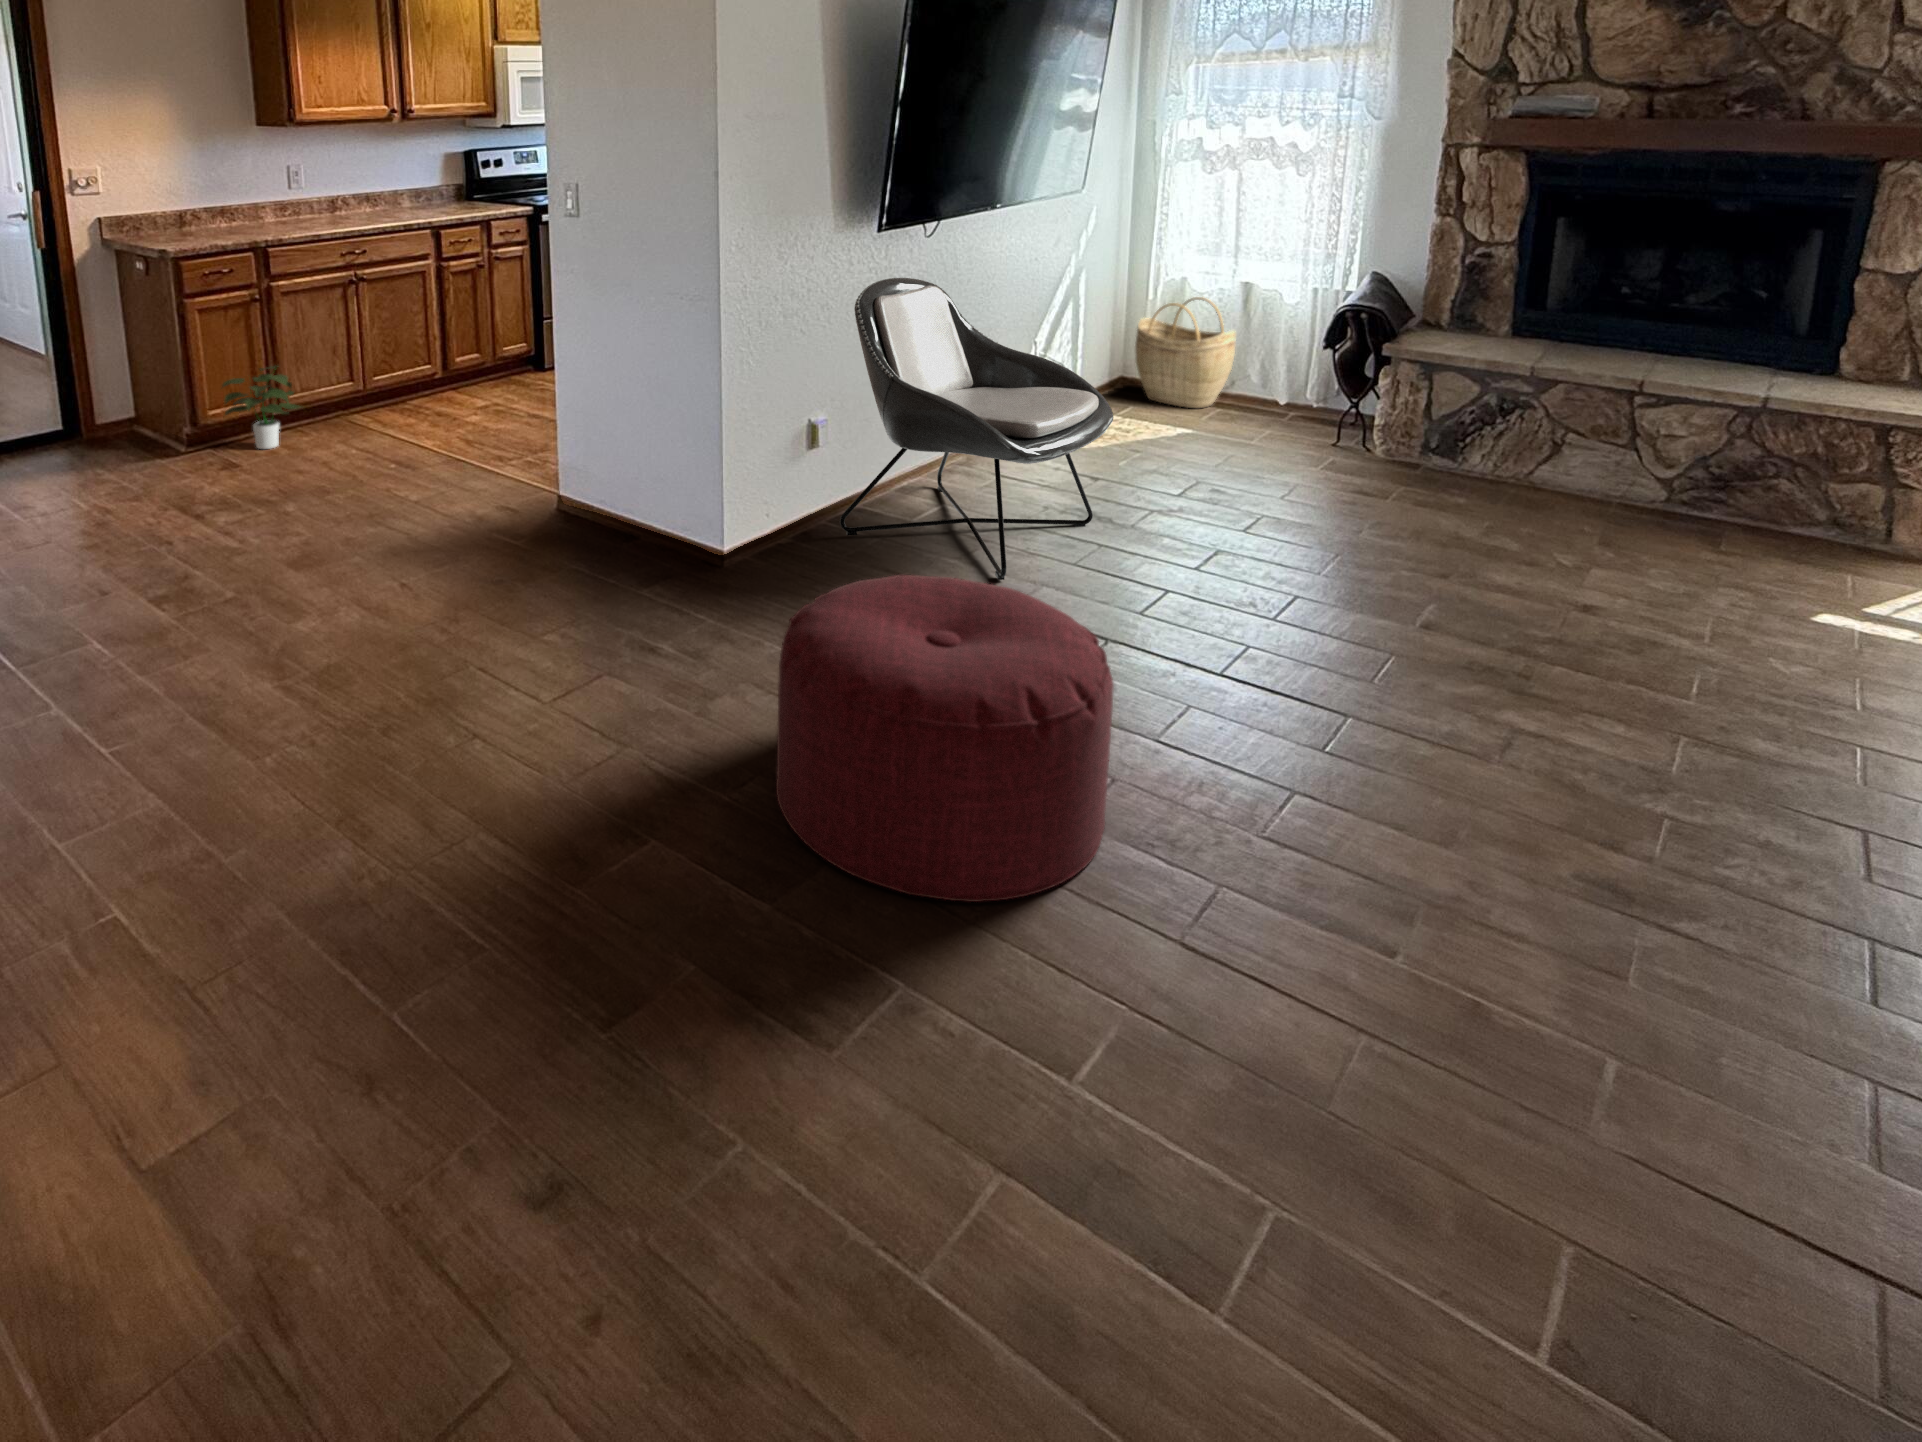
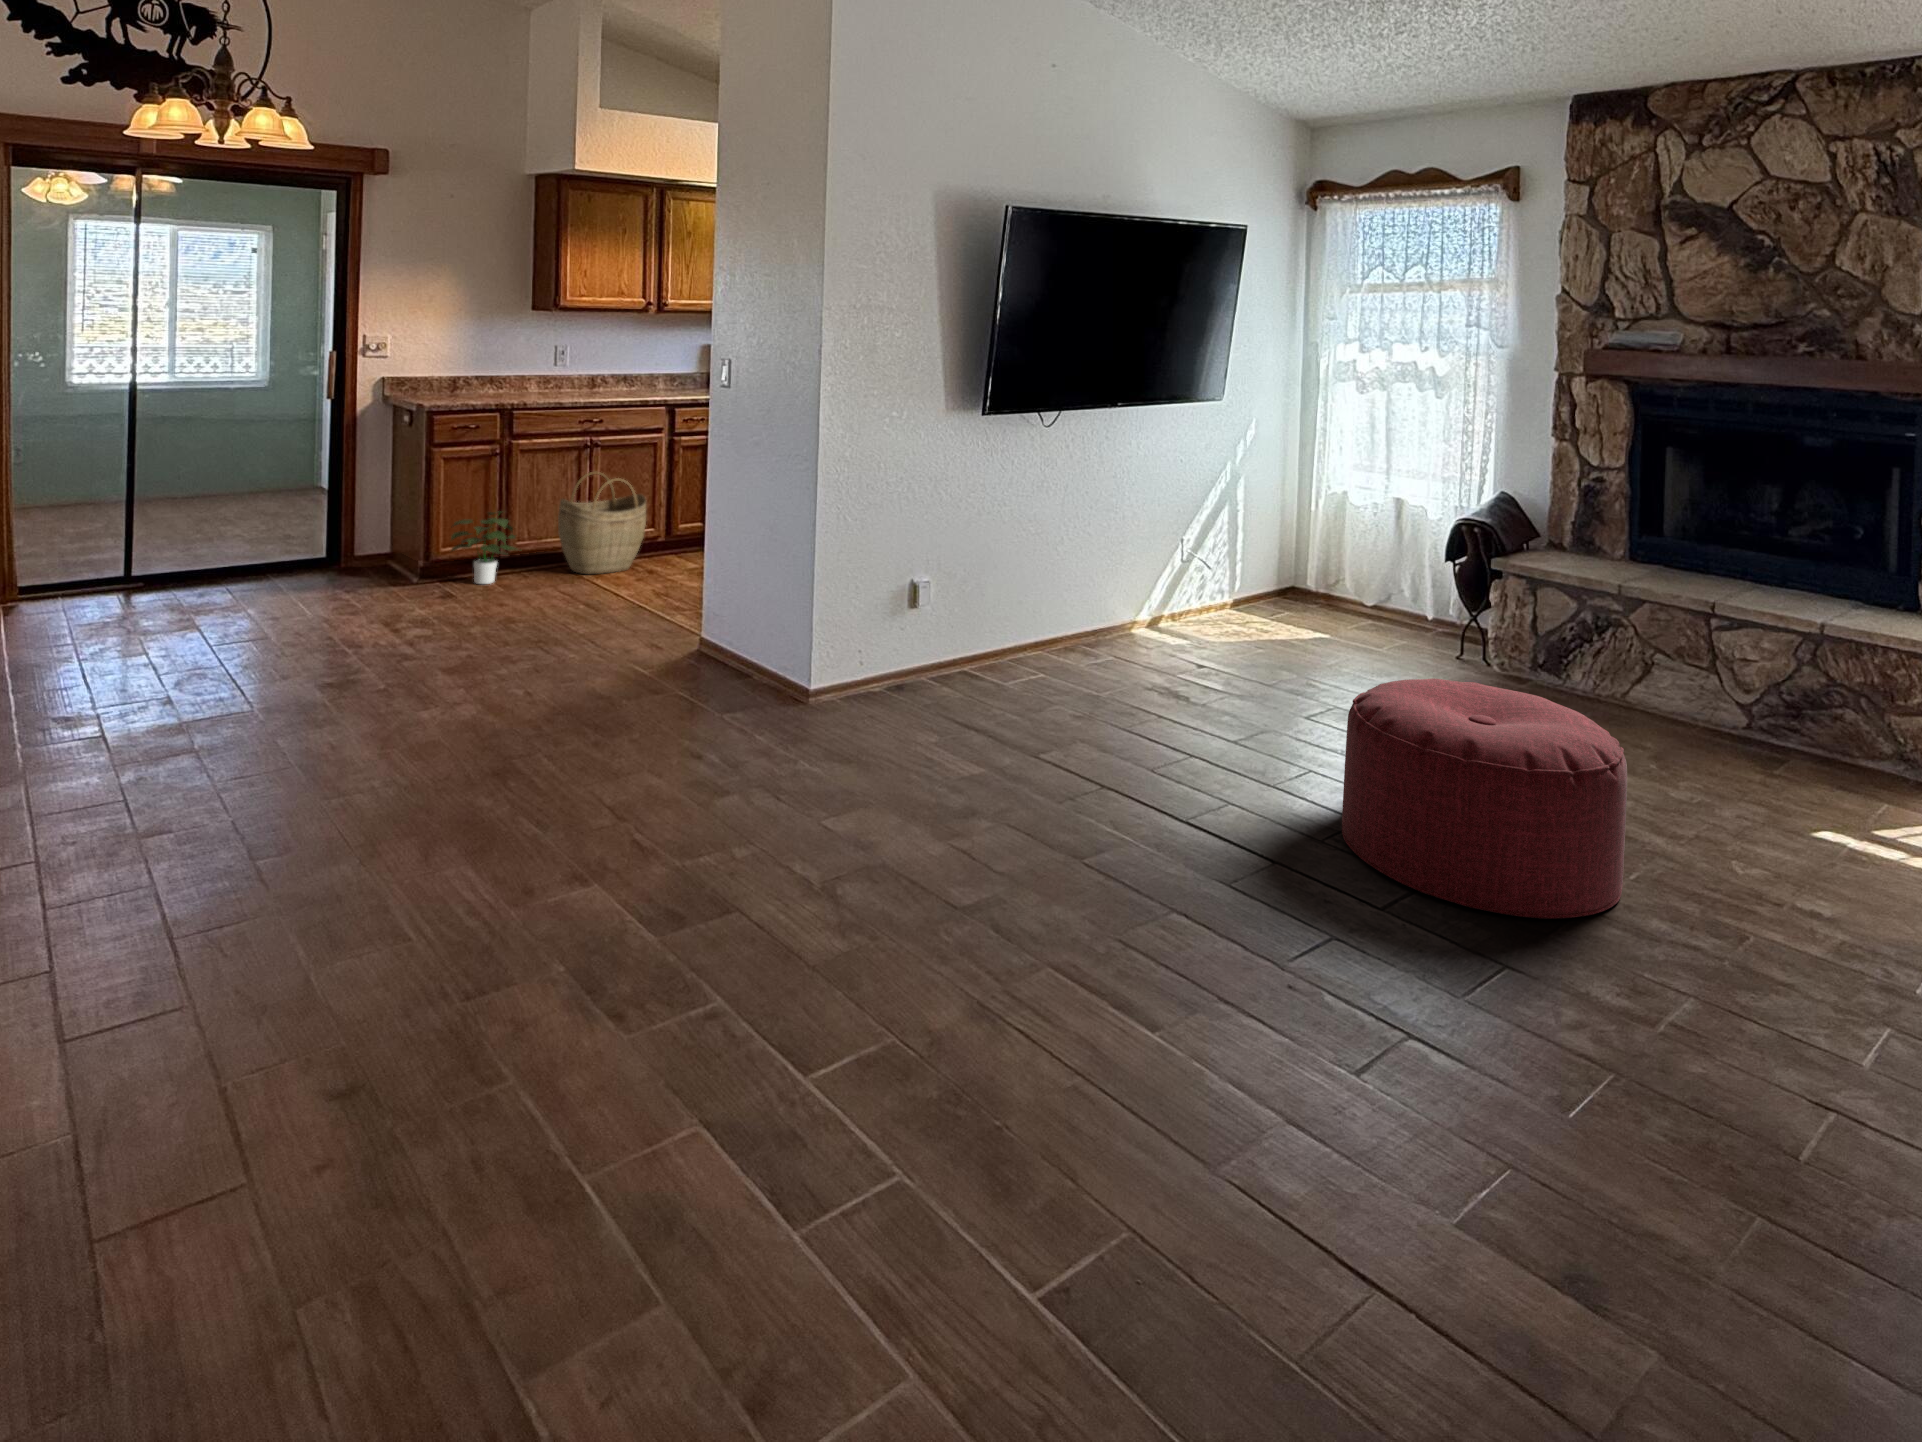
lounge chair: present [840,278,1113,580] -> none [927,457,1181,732]
woven basket: present [1135,297,1236,408] -> present [558,472,646,574]
ottoman: present [776,575,1114,902] -> present [1342,678,1627,919]

